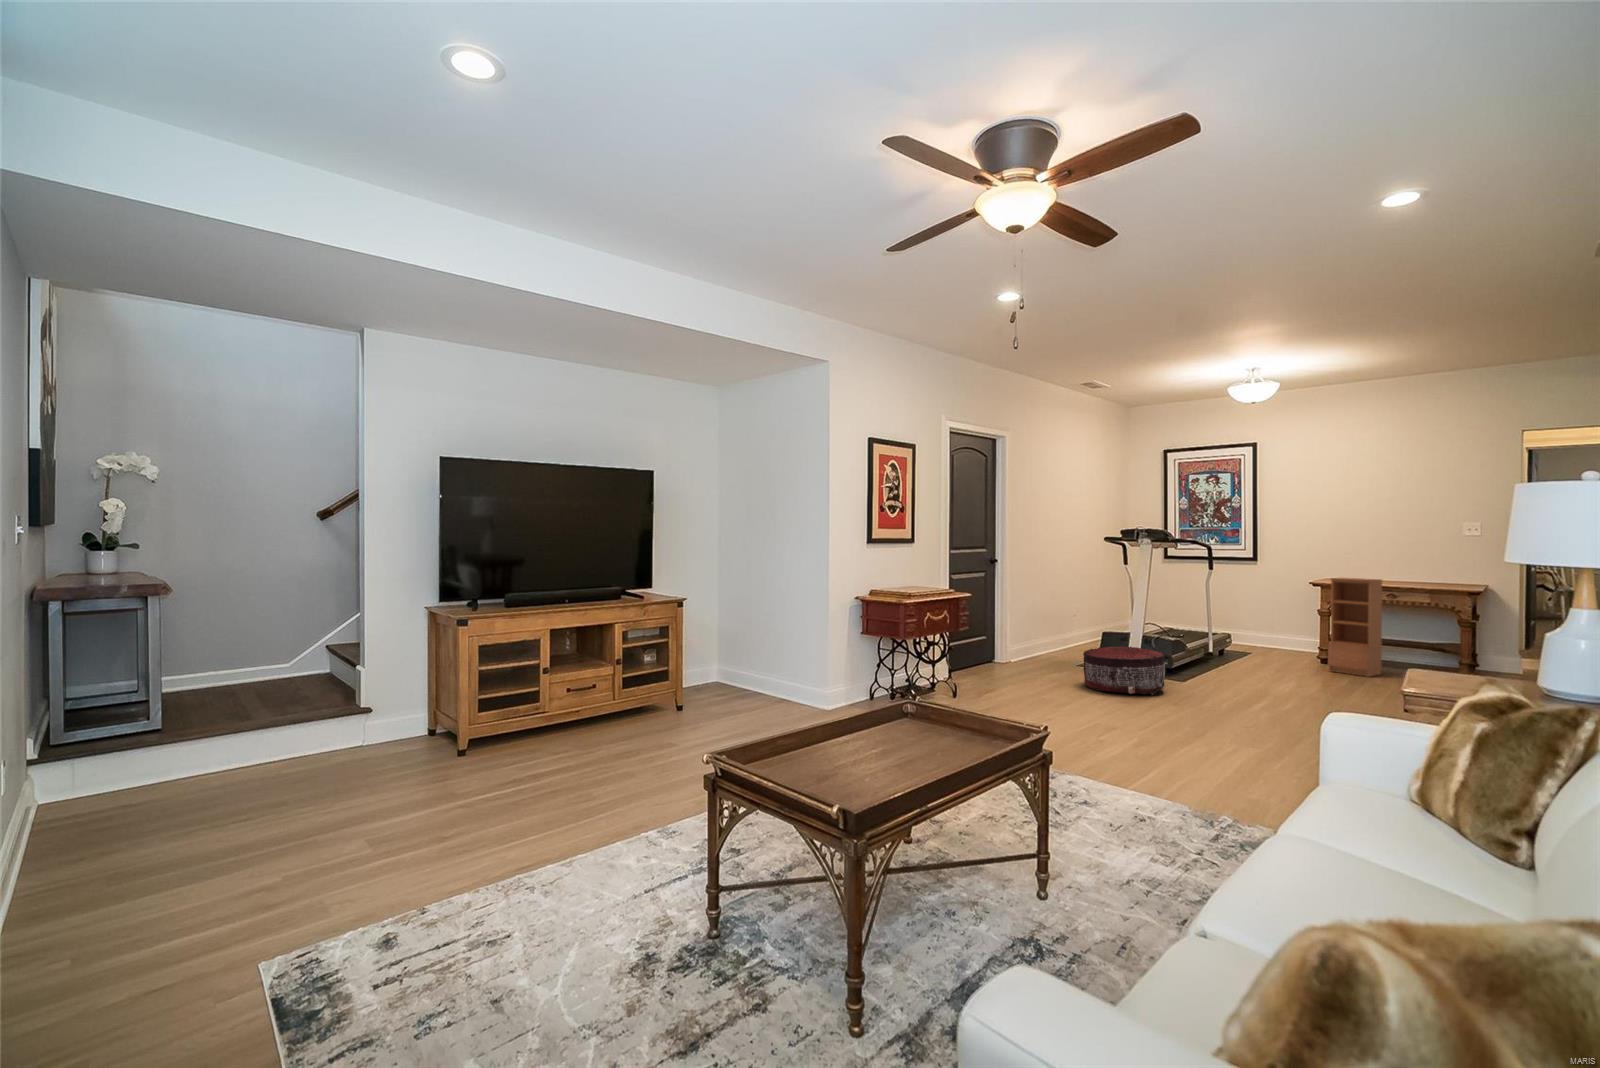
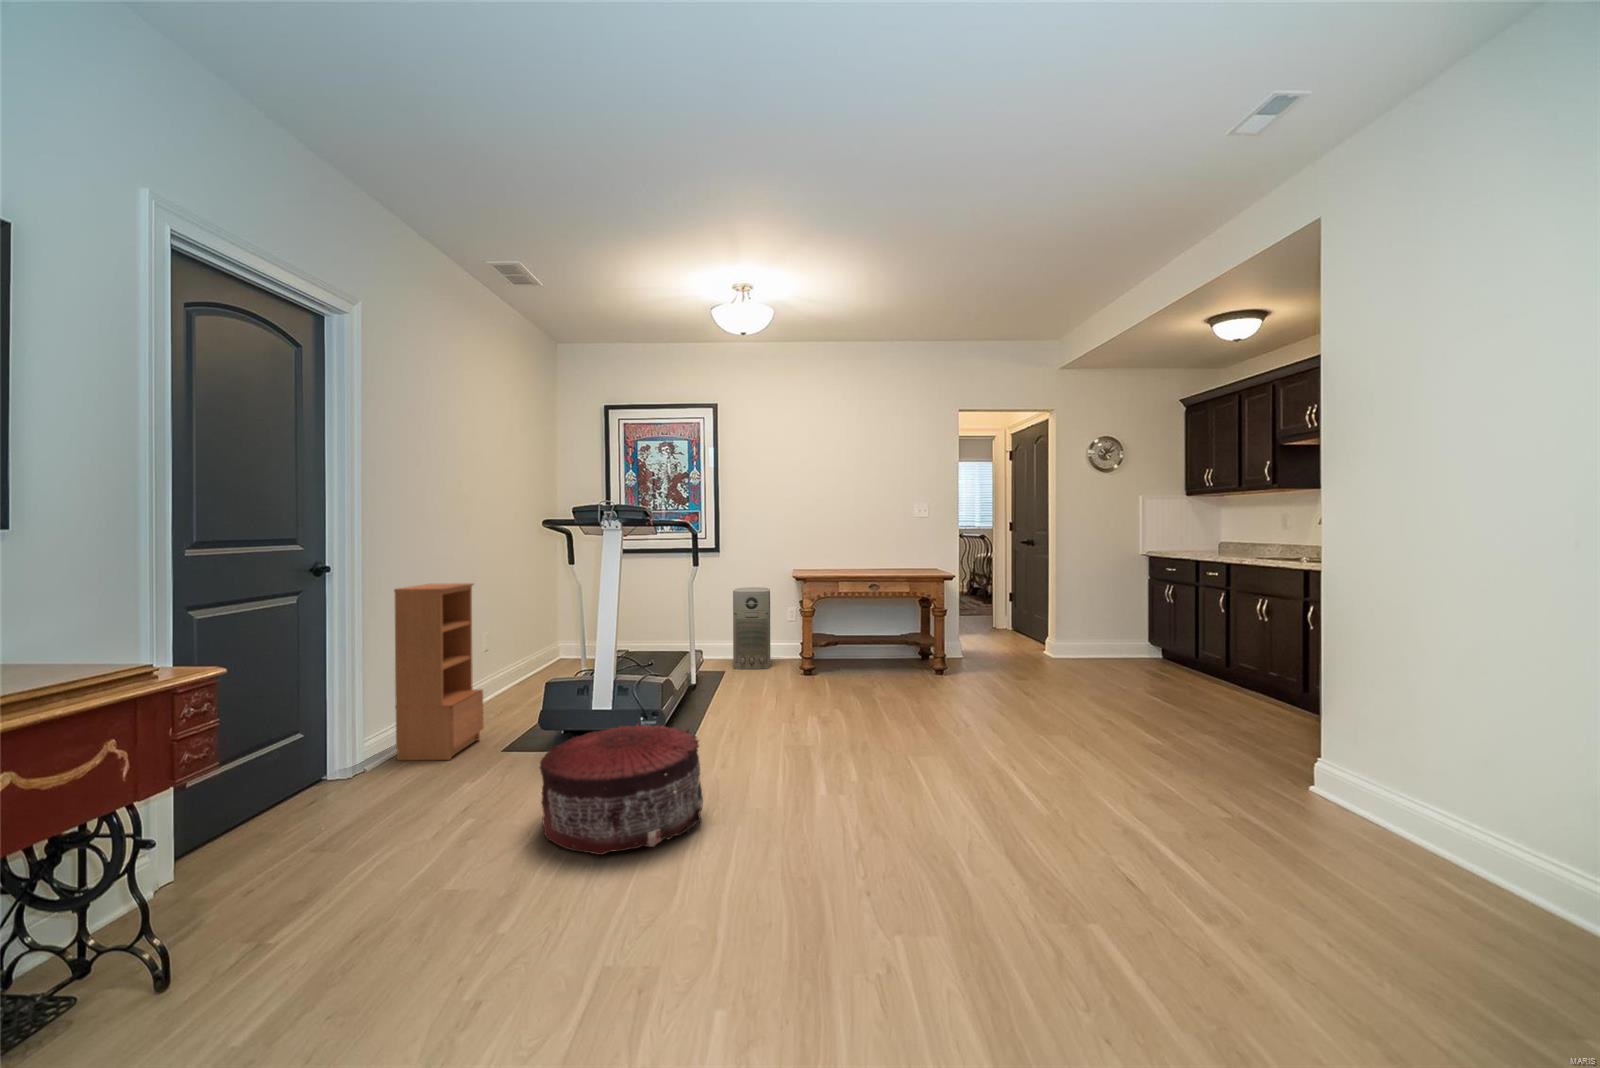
bookcase: present [1328,578,1382,677] -> present [394,583,484,760]
air purifier: none [1261,593,1301,659] -> present [733,587,771,669]

